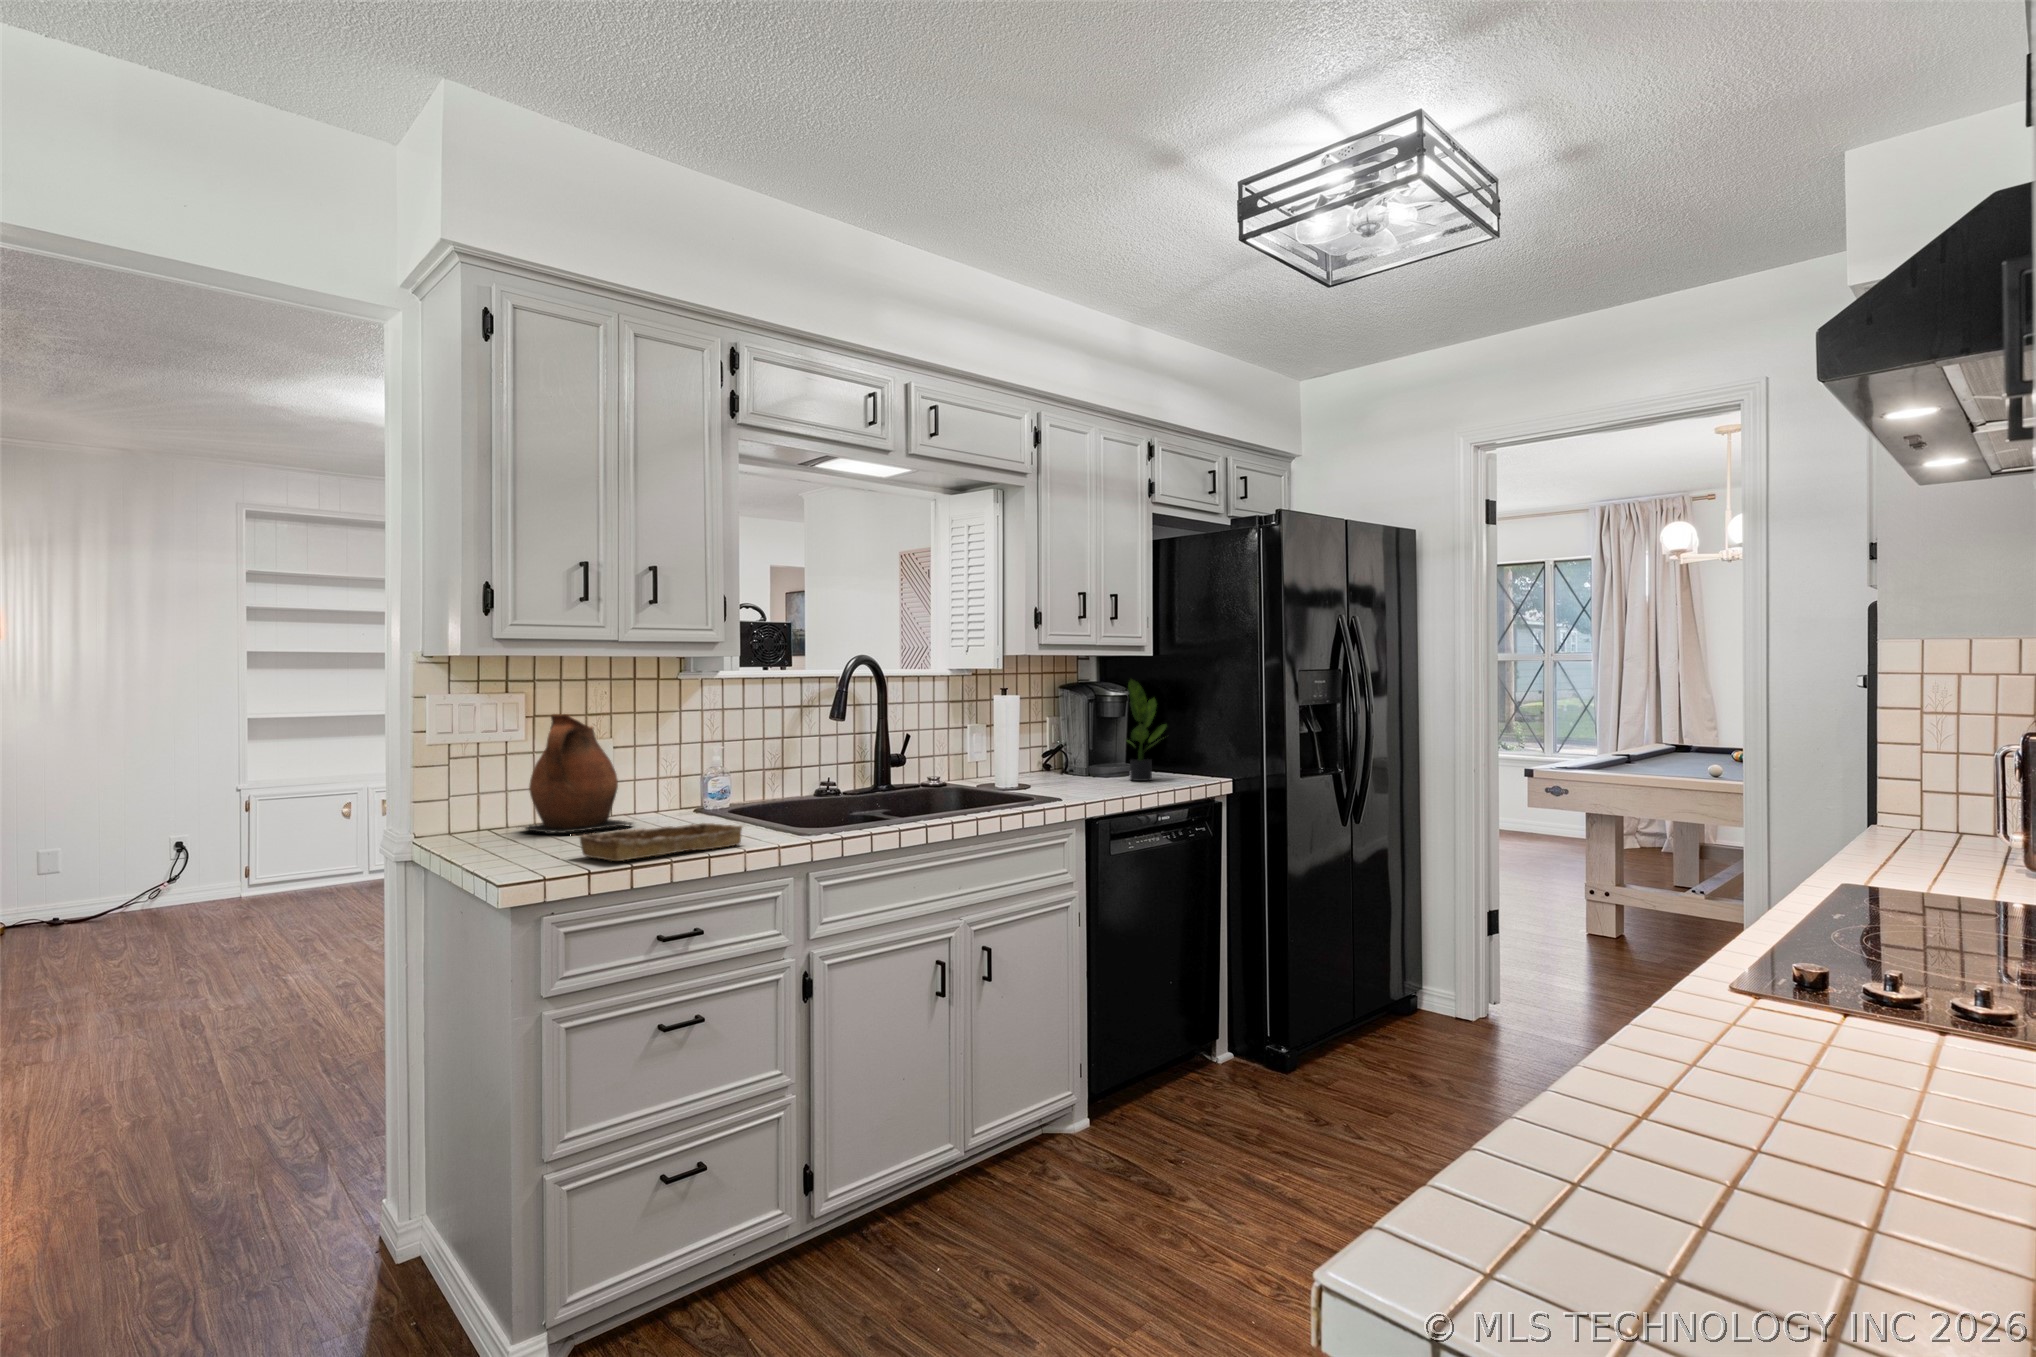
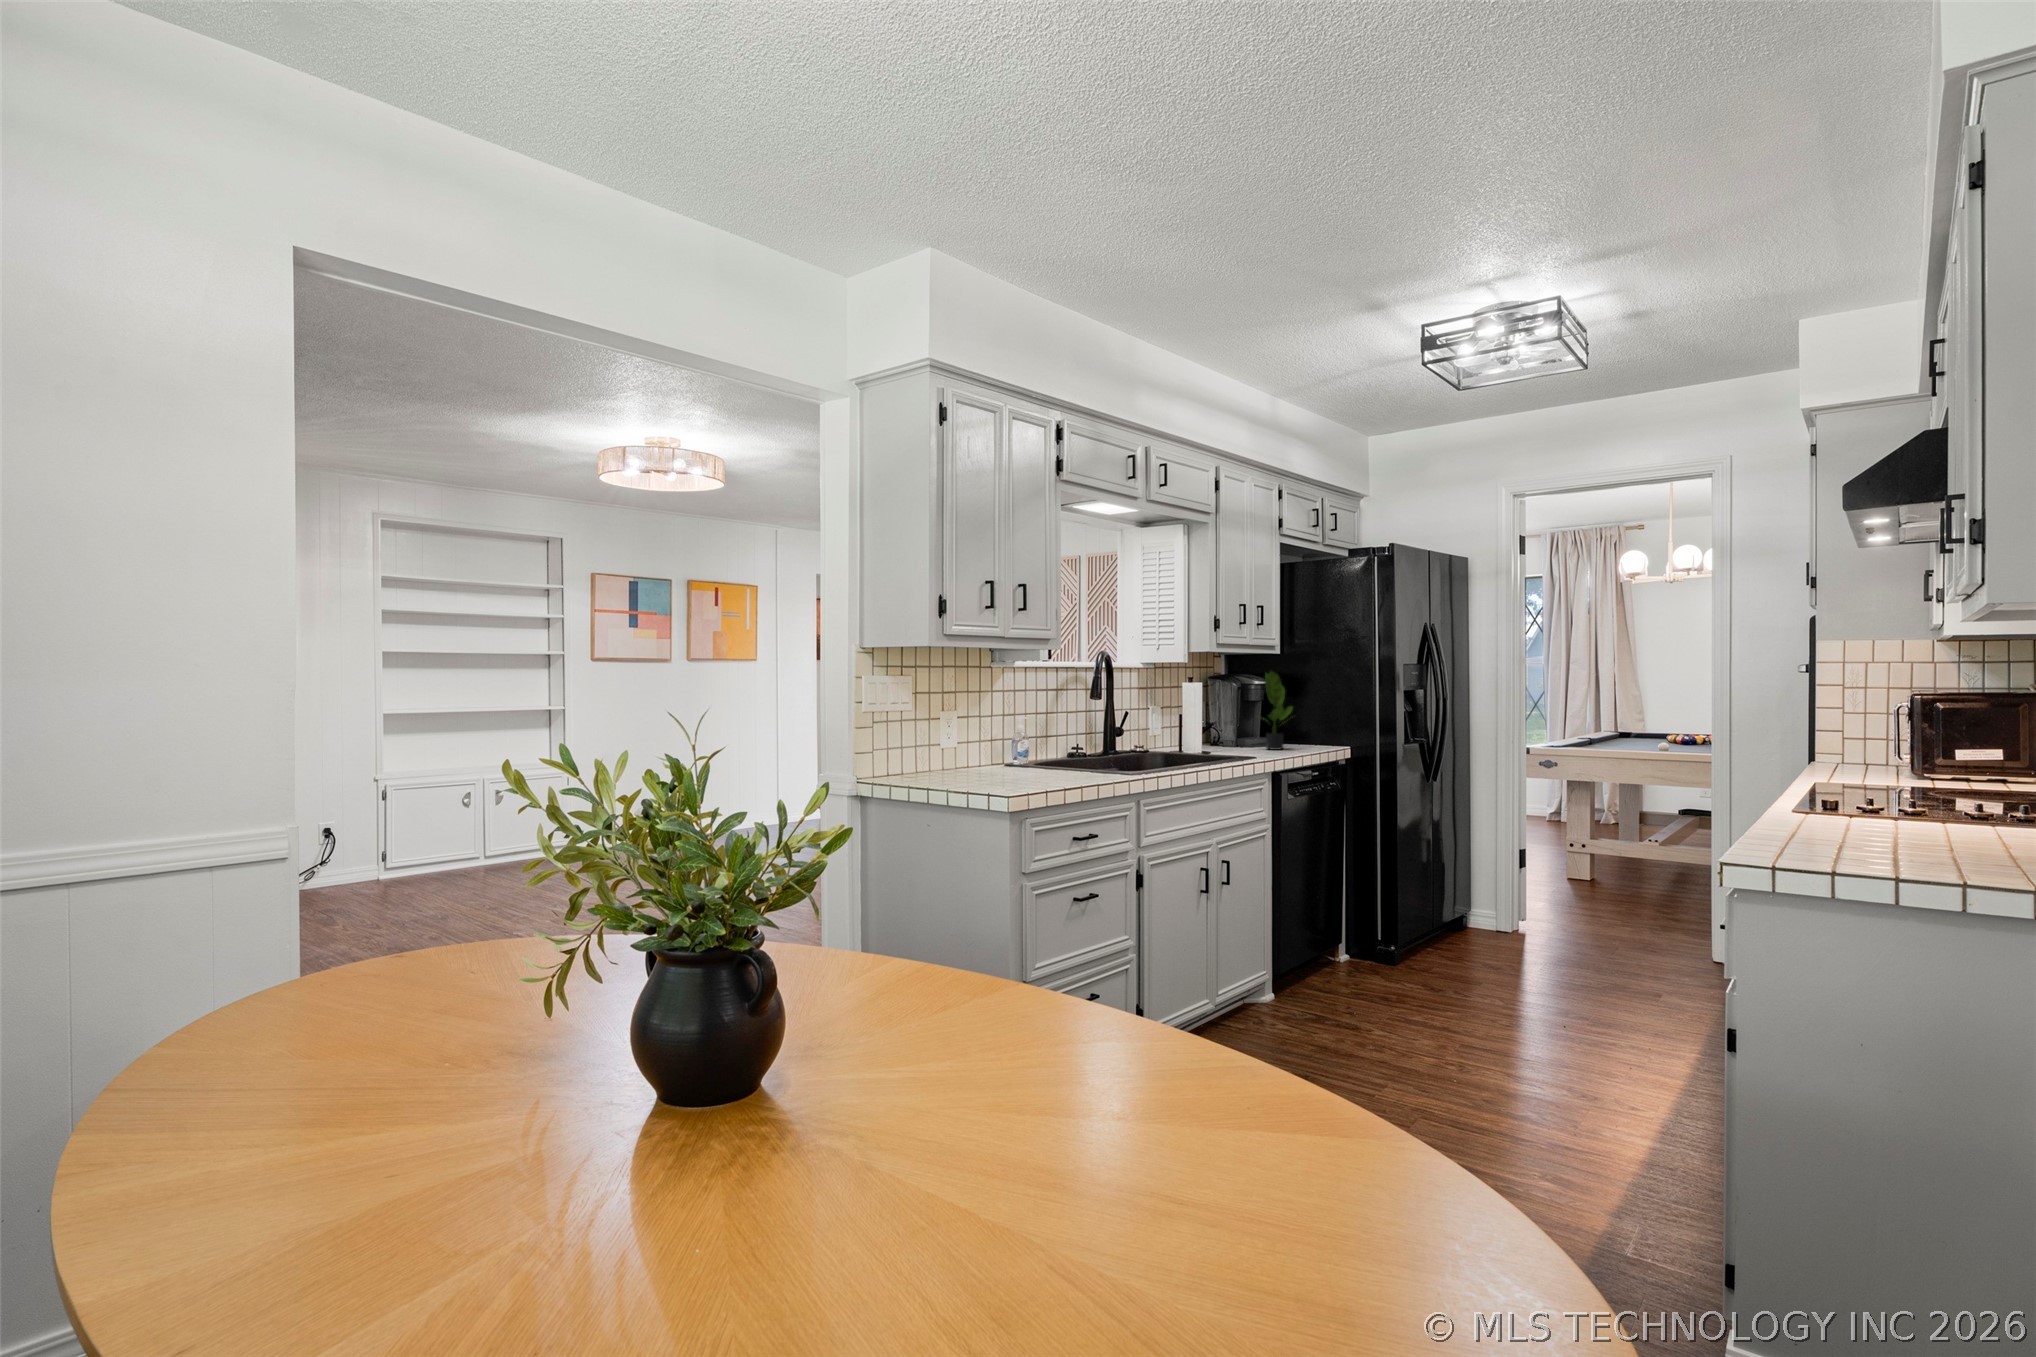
ceramic pitcher: present [525,714,633,833] -> none [906,691,985,776]
tray: present [579,823,743,861] -> none [1017,765,1114,784]

